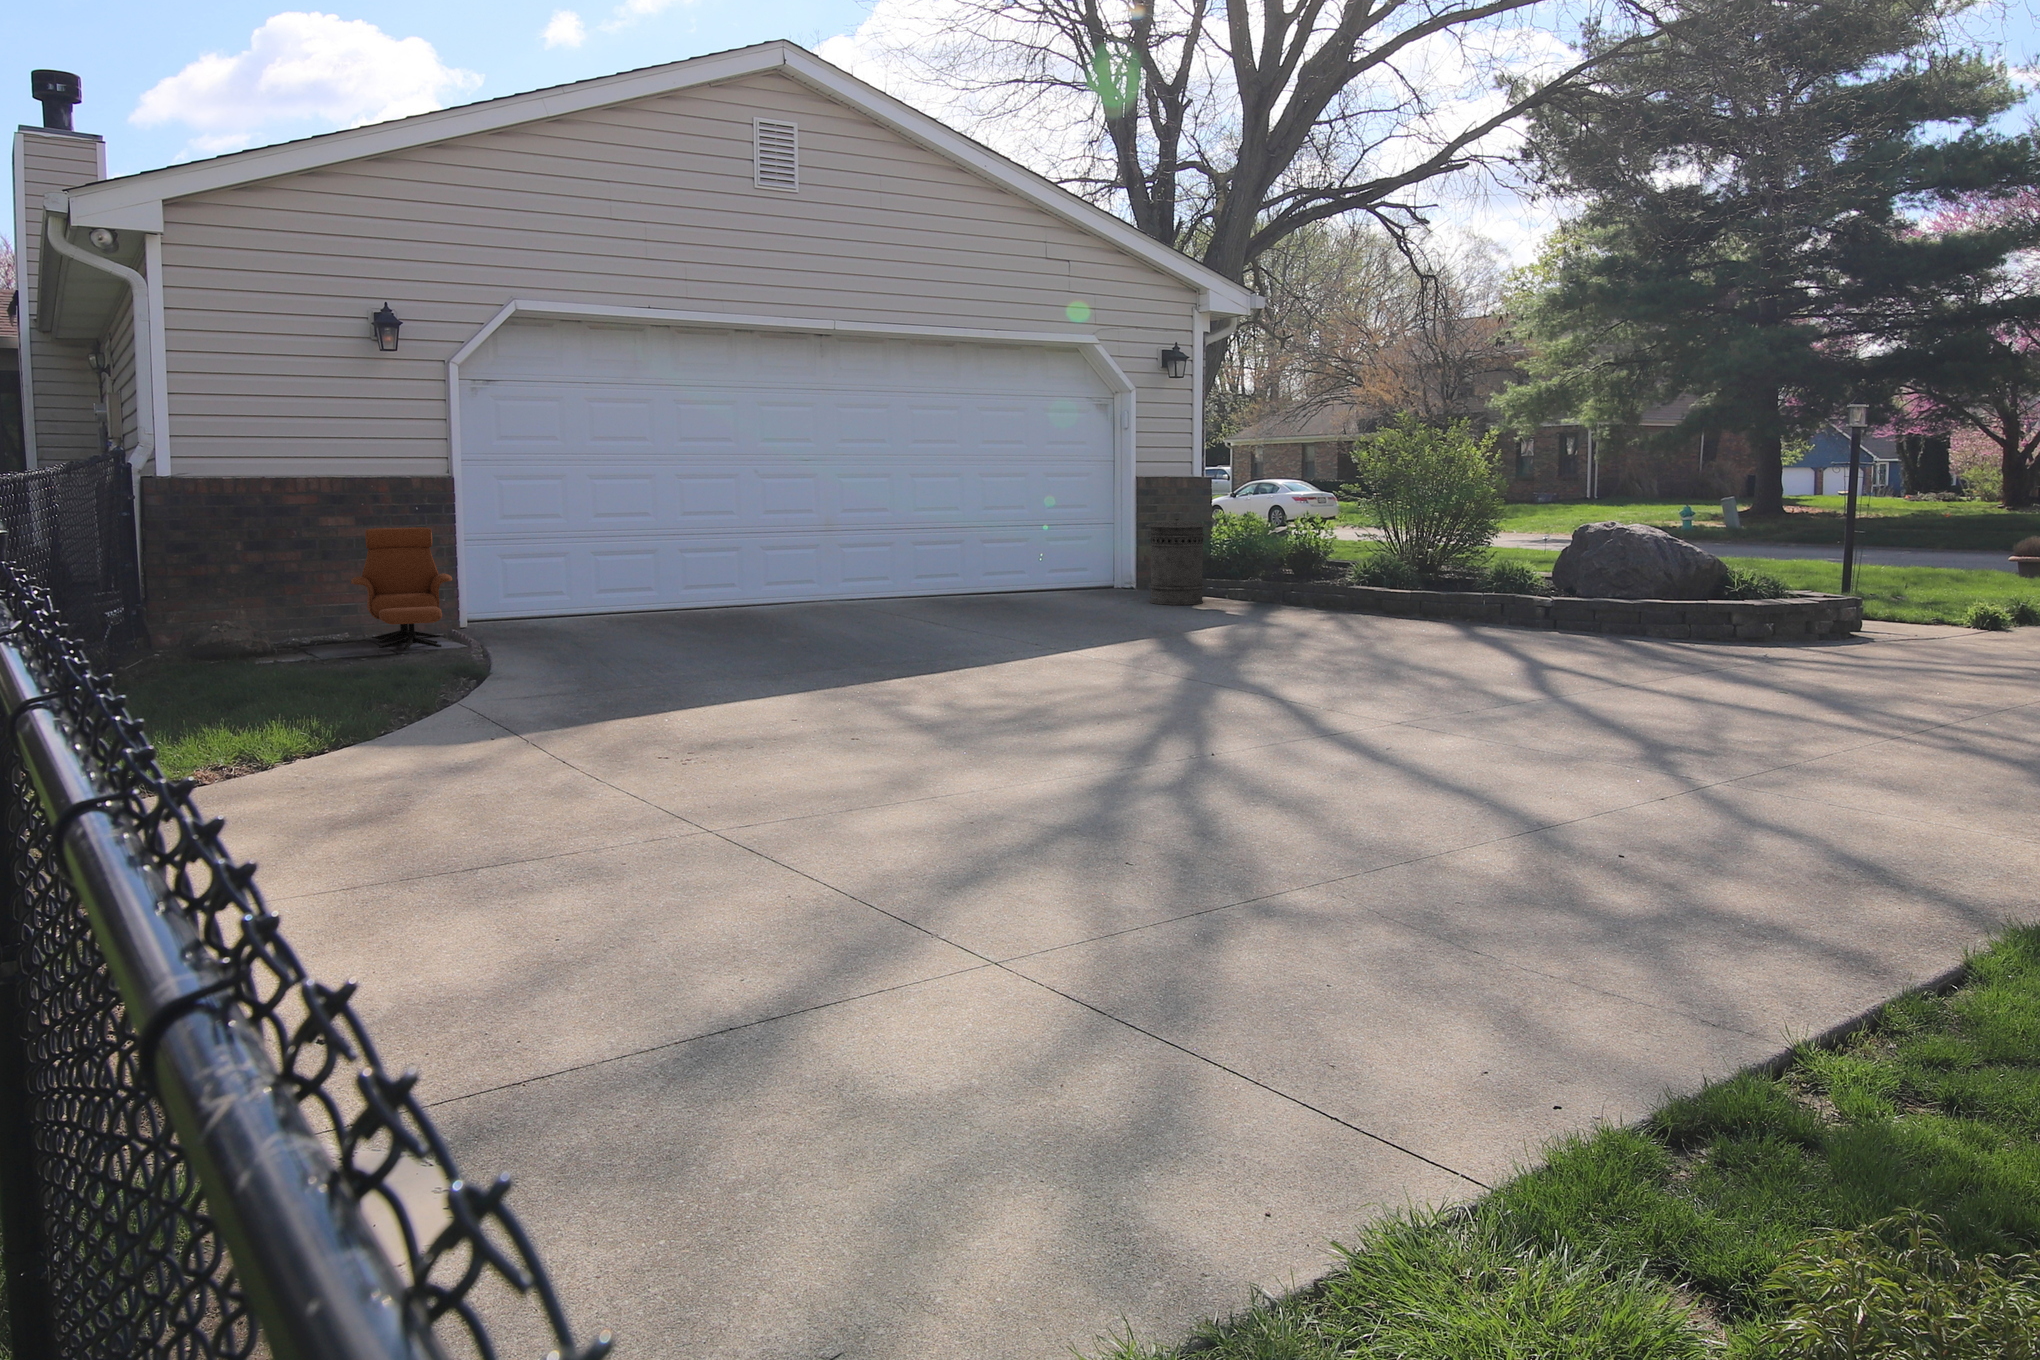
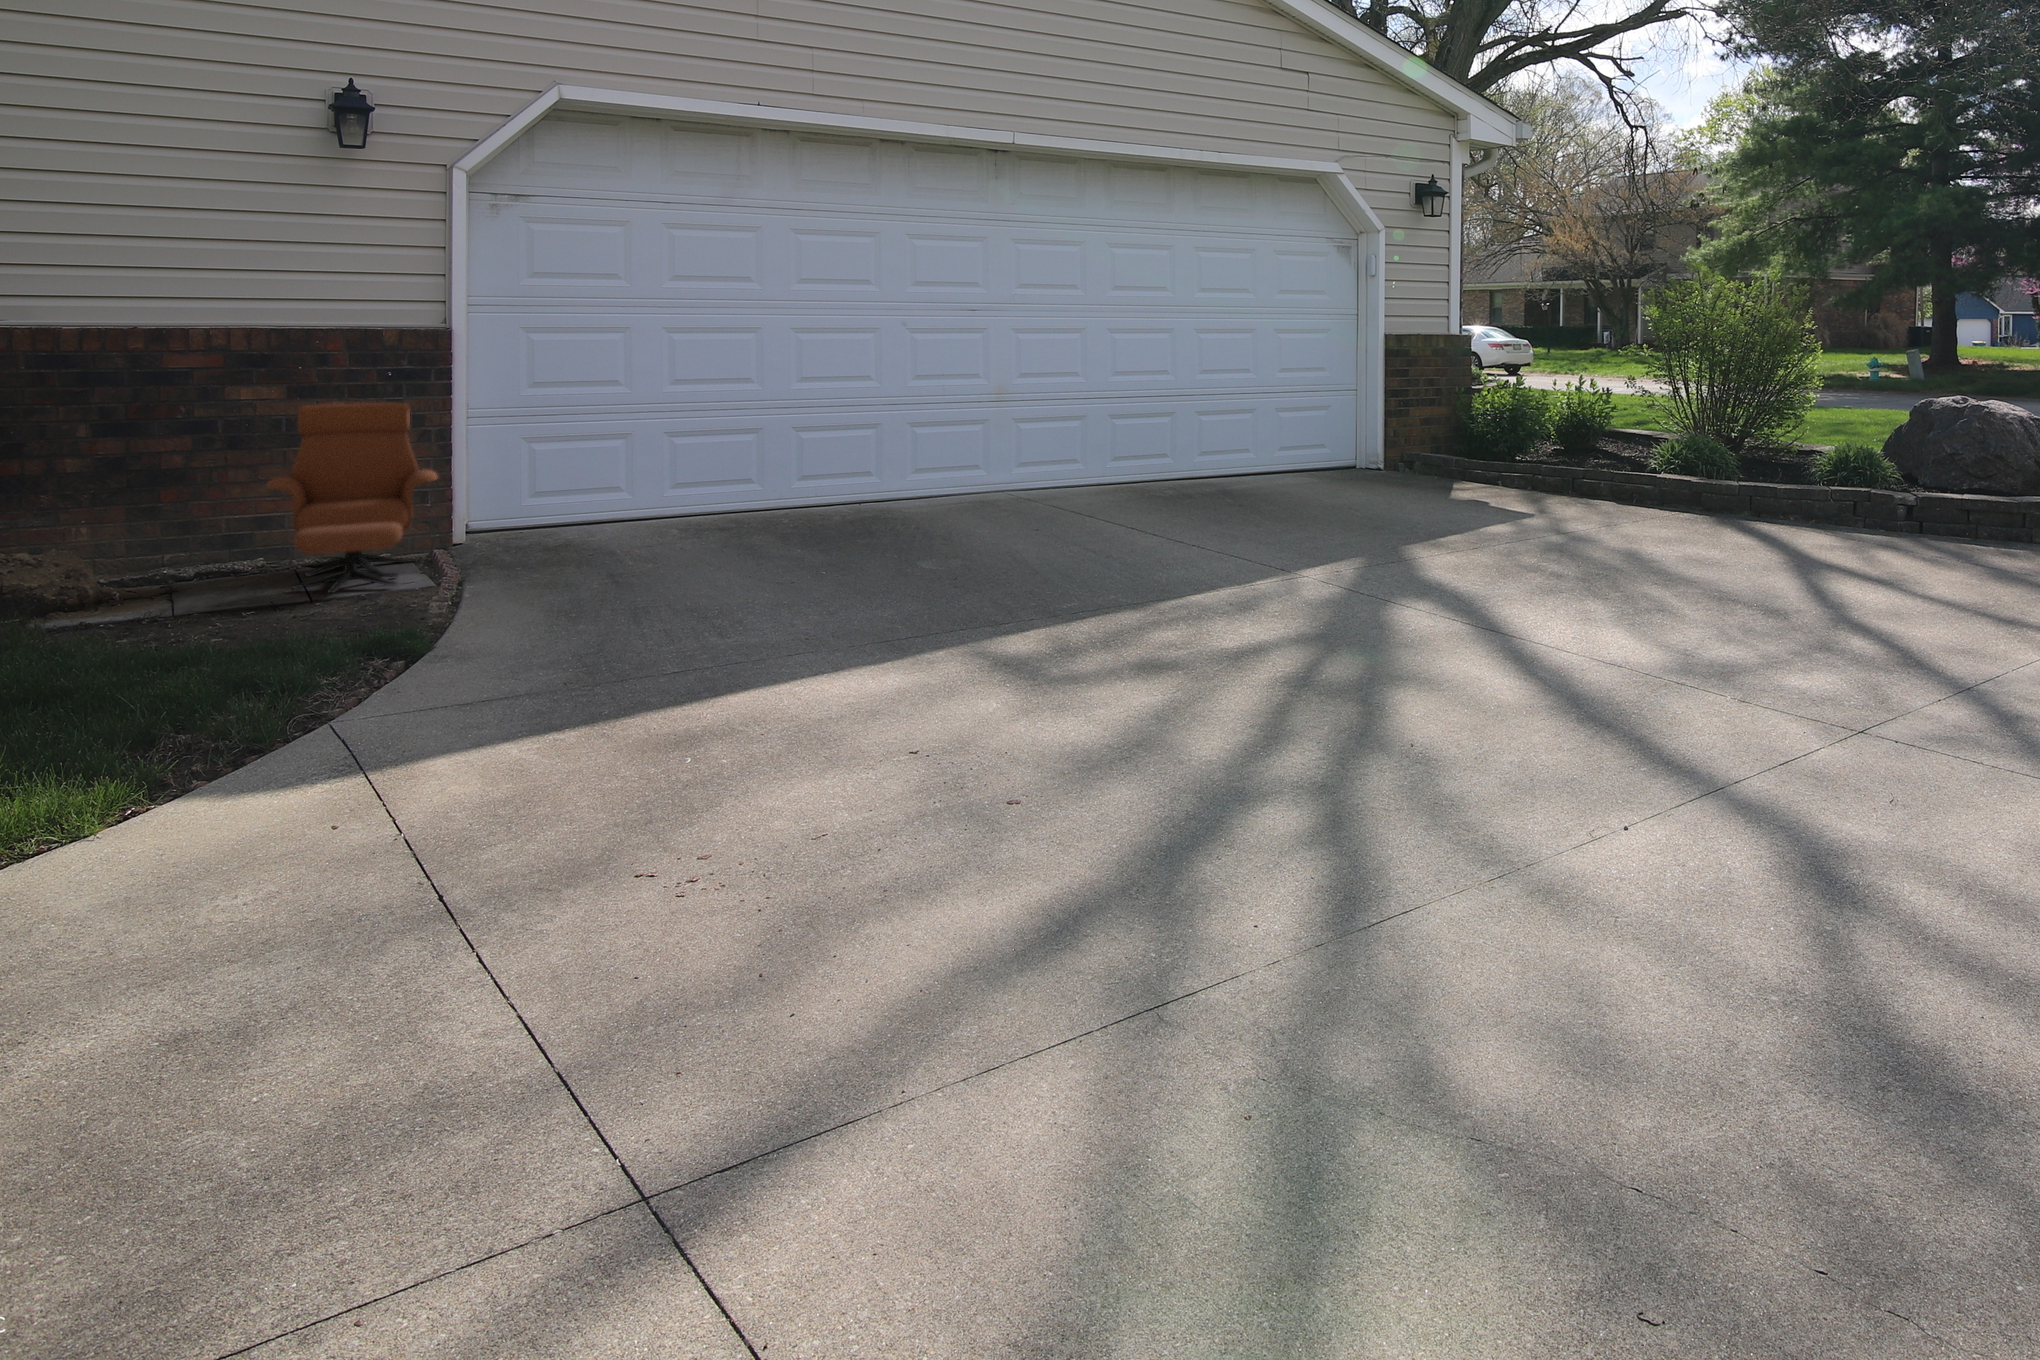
trash can: present [1146,518,1208,605] -> none [1395,381,1468,485]

